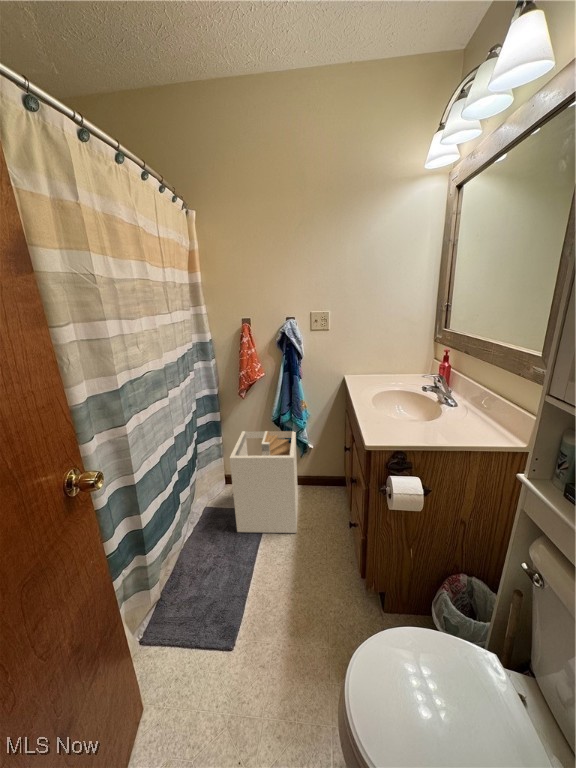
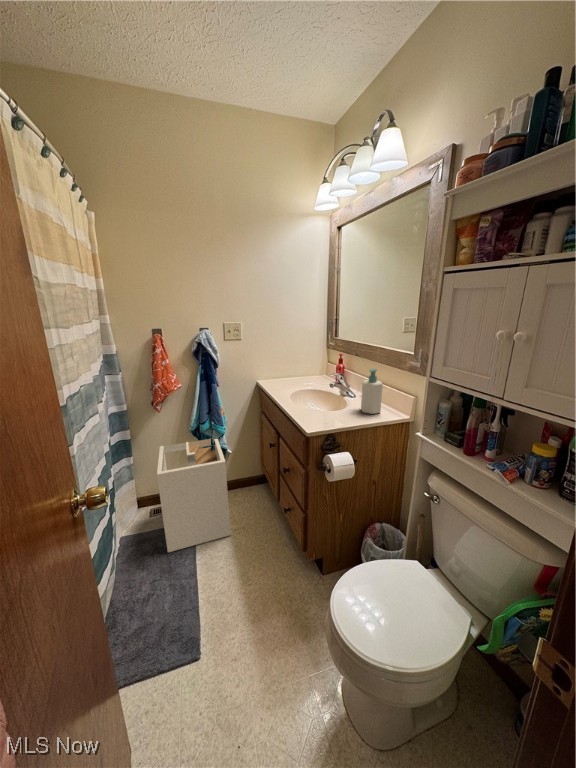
soap bottle: none [457,372,491,433] -> present [361,369,383,414]

